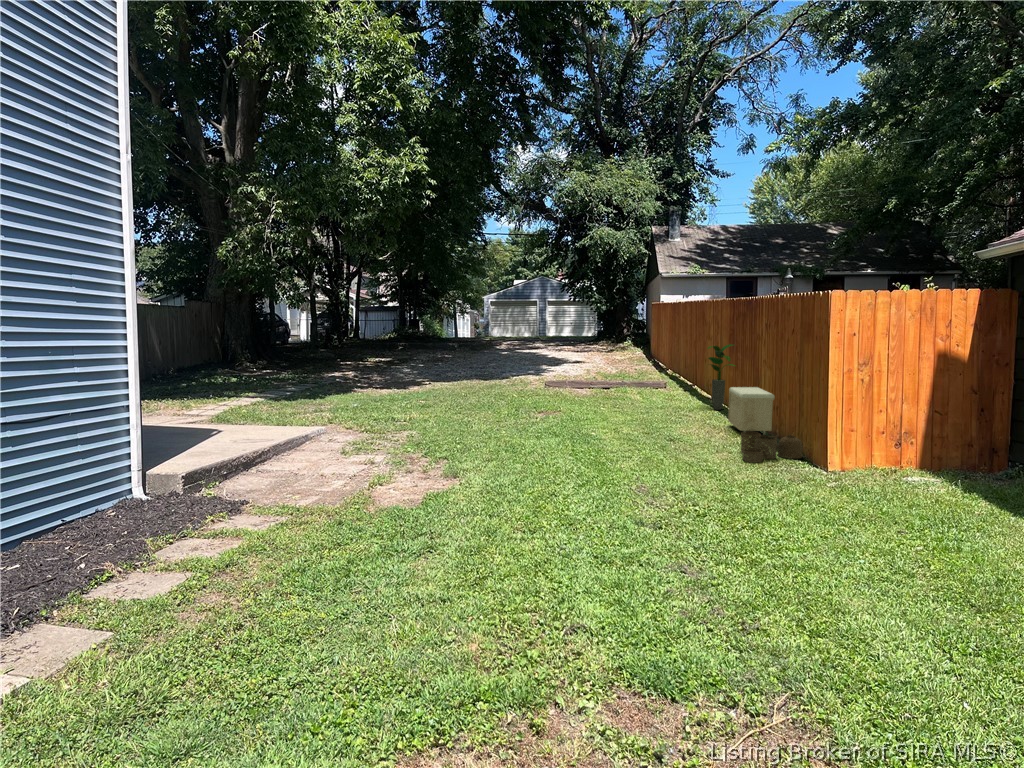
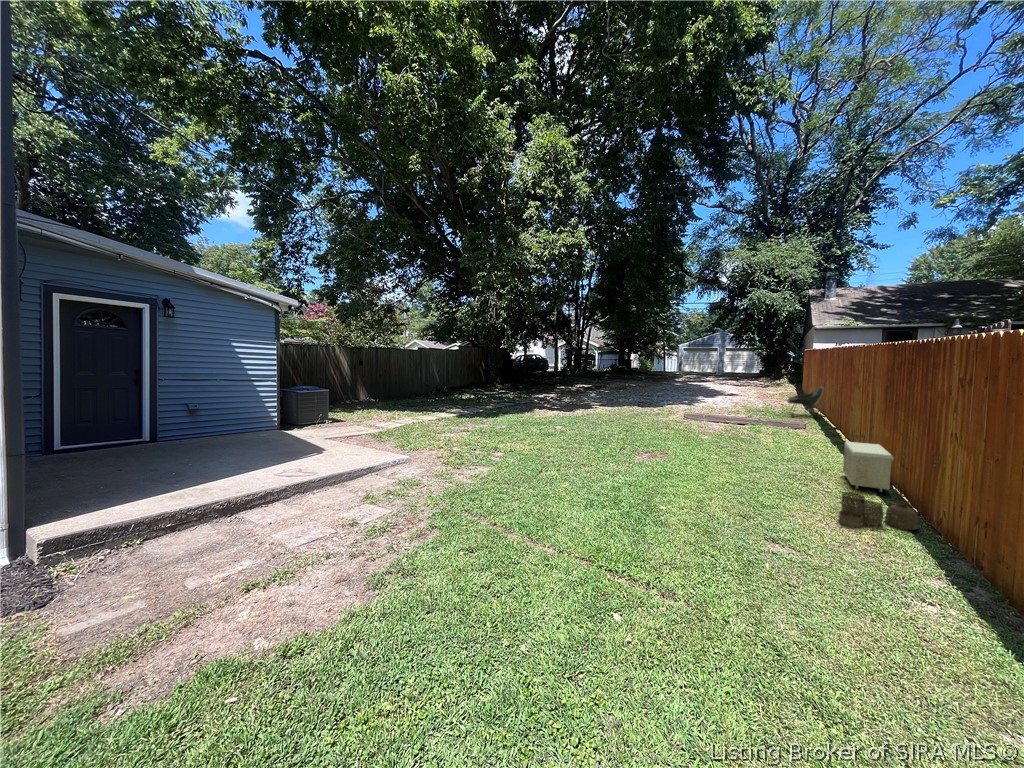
lounge chair: none [648,340,685,380] -> present [787,386,824,419]
potted plant: present [708,344,734,410] -> none [829,399,862,456]

